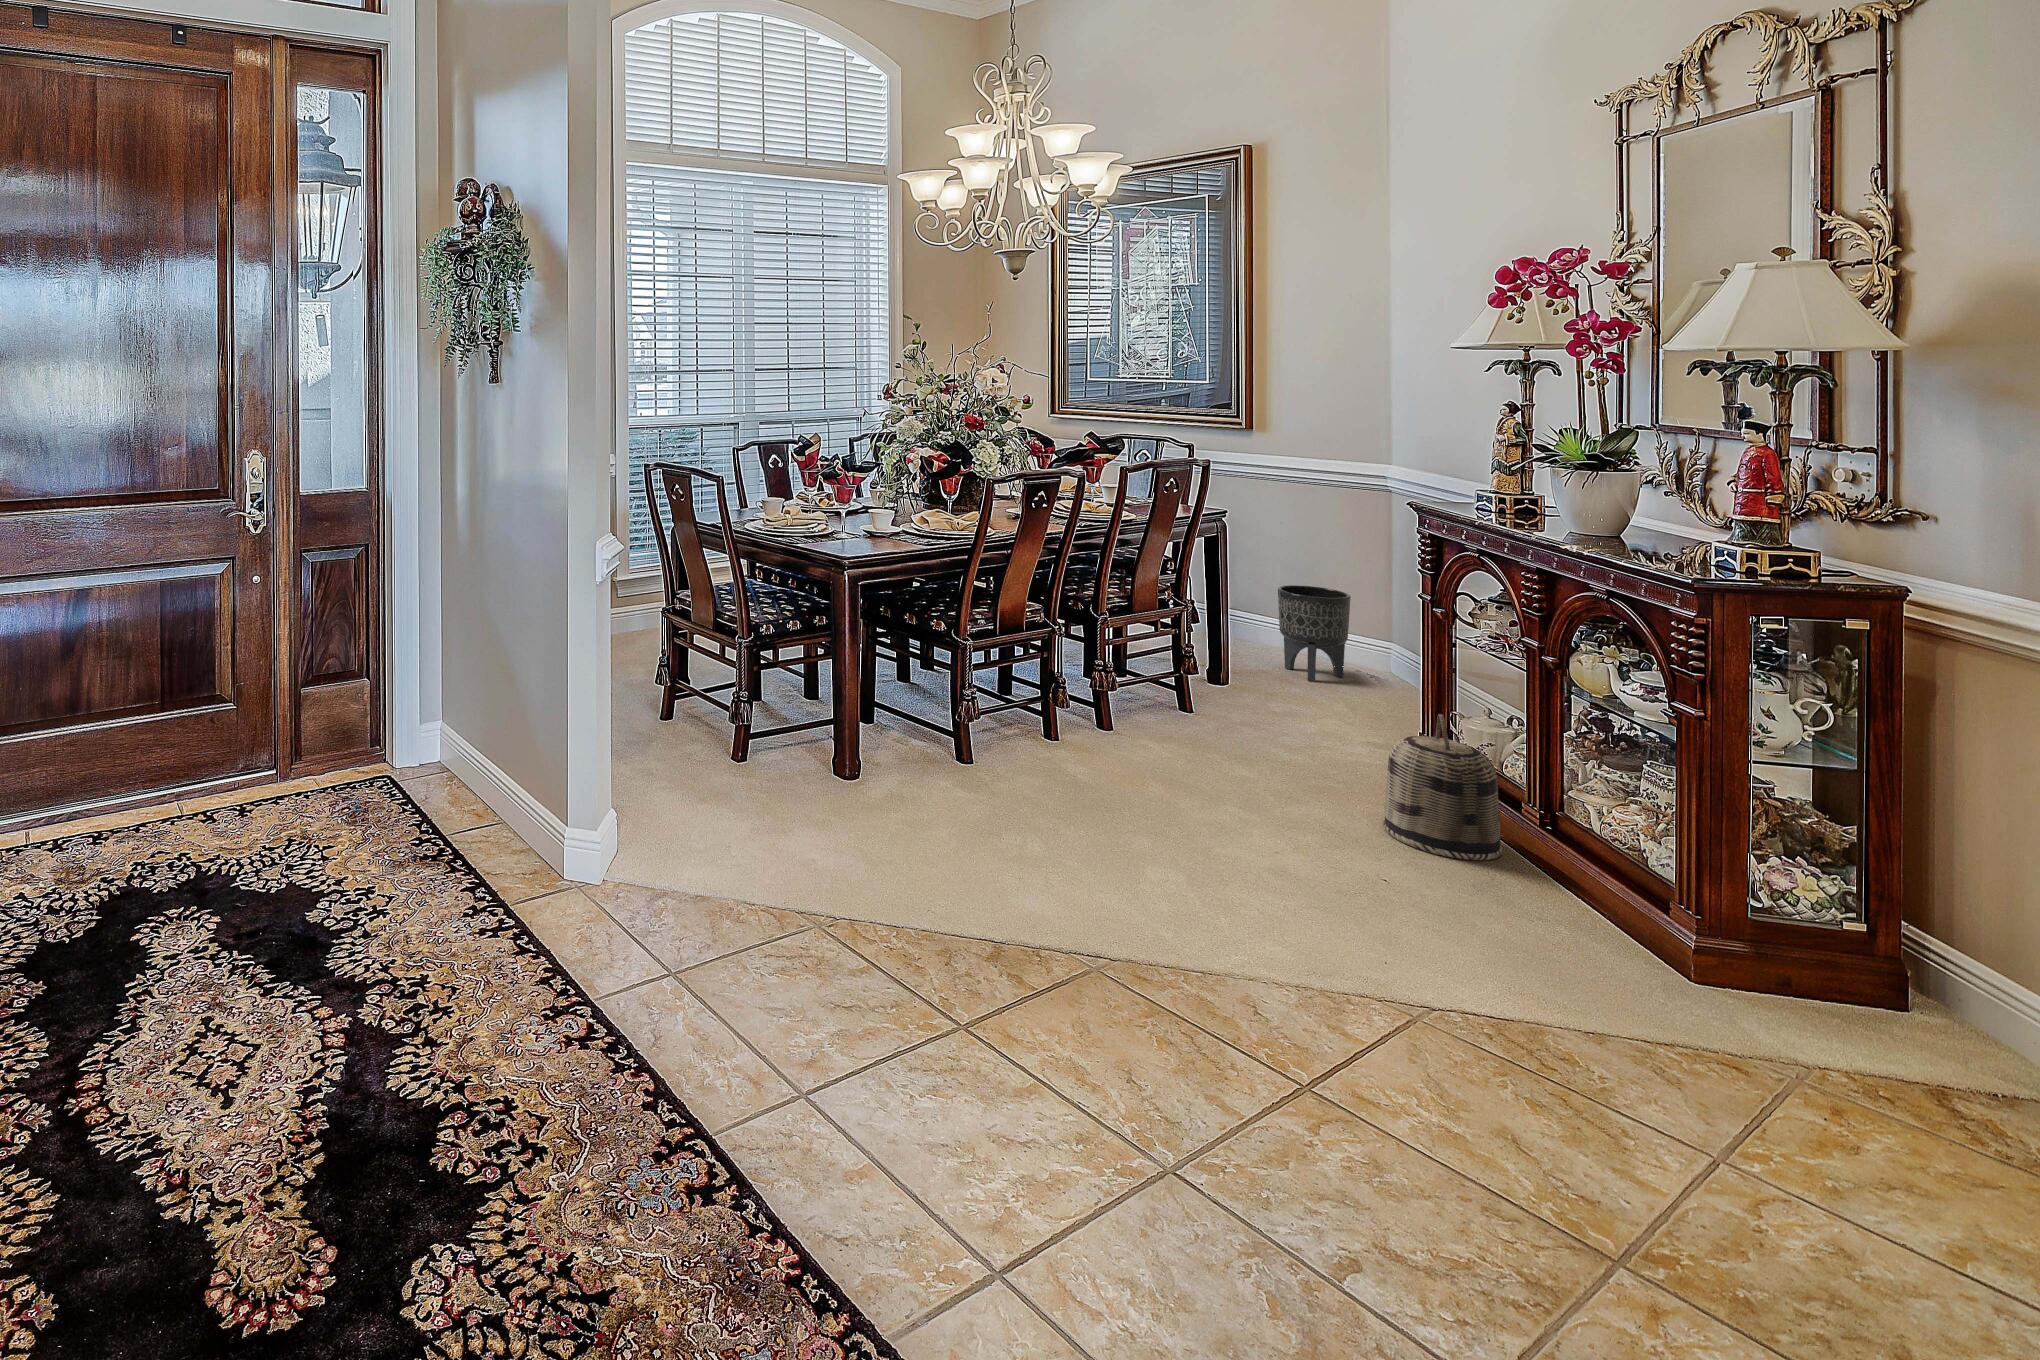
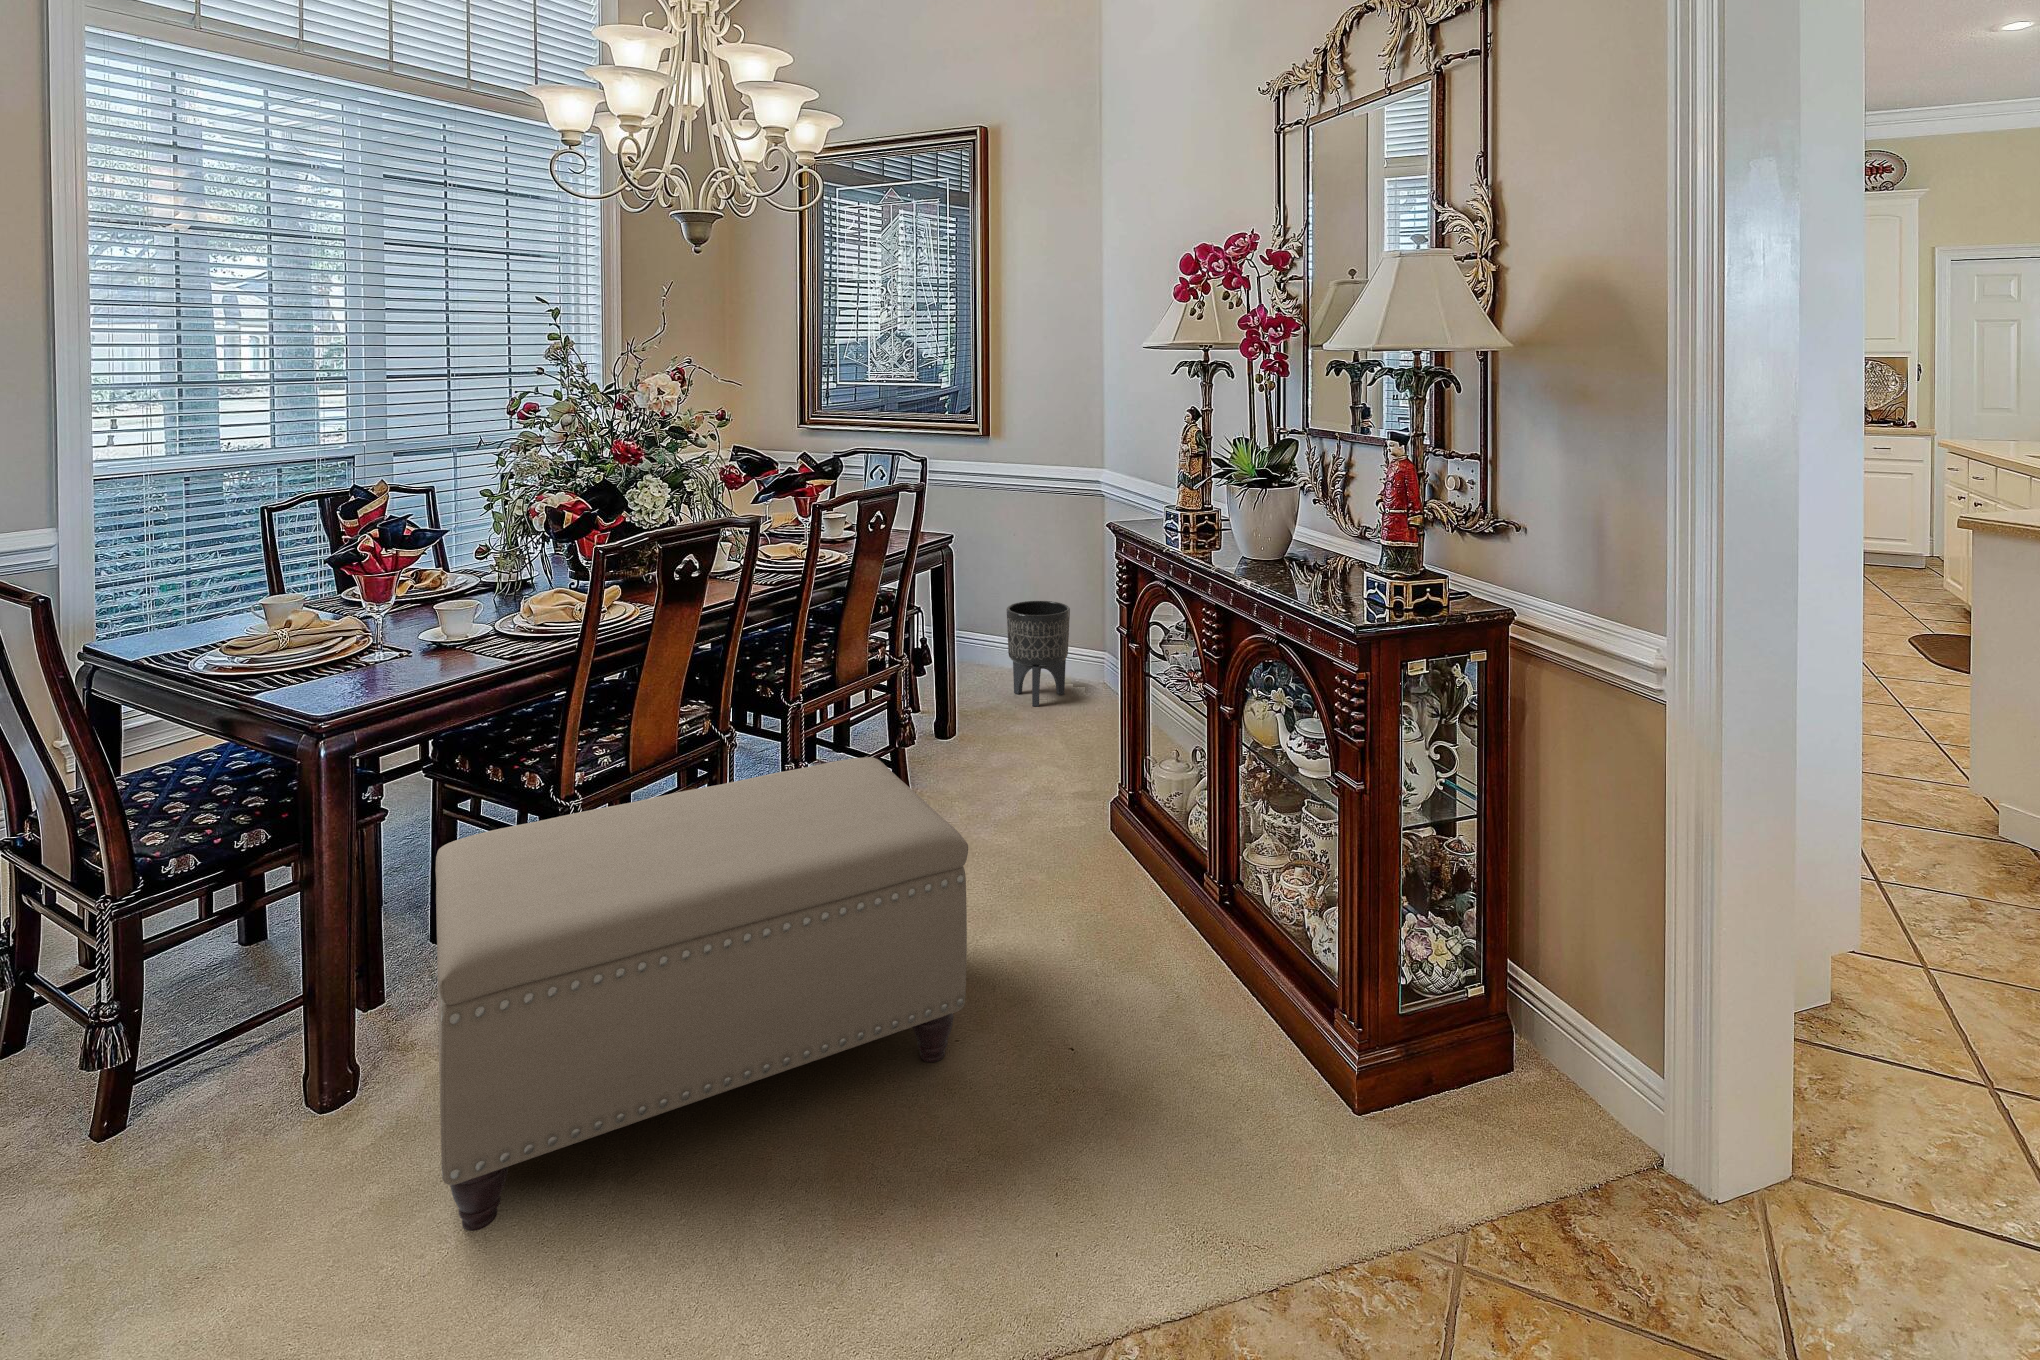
ottoman: none [900,647,1291,866] -> present [436,757,968,1231]
basket: present [1383,714,1502,861] -> none [1078,780,1187,959]

